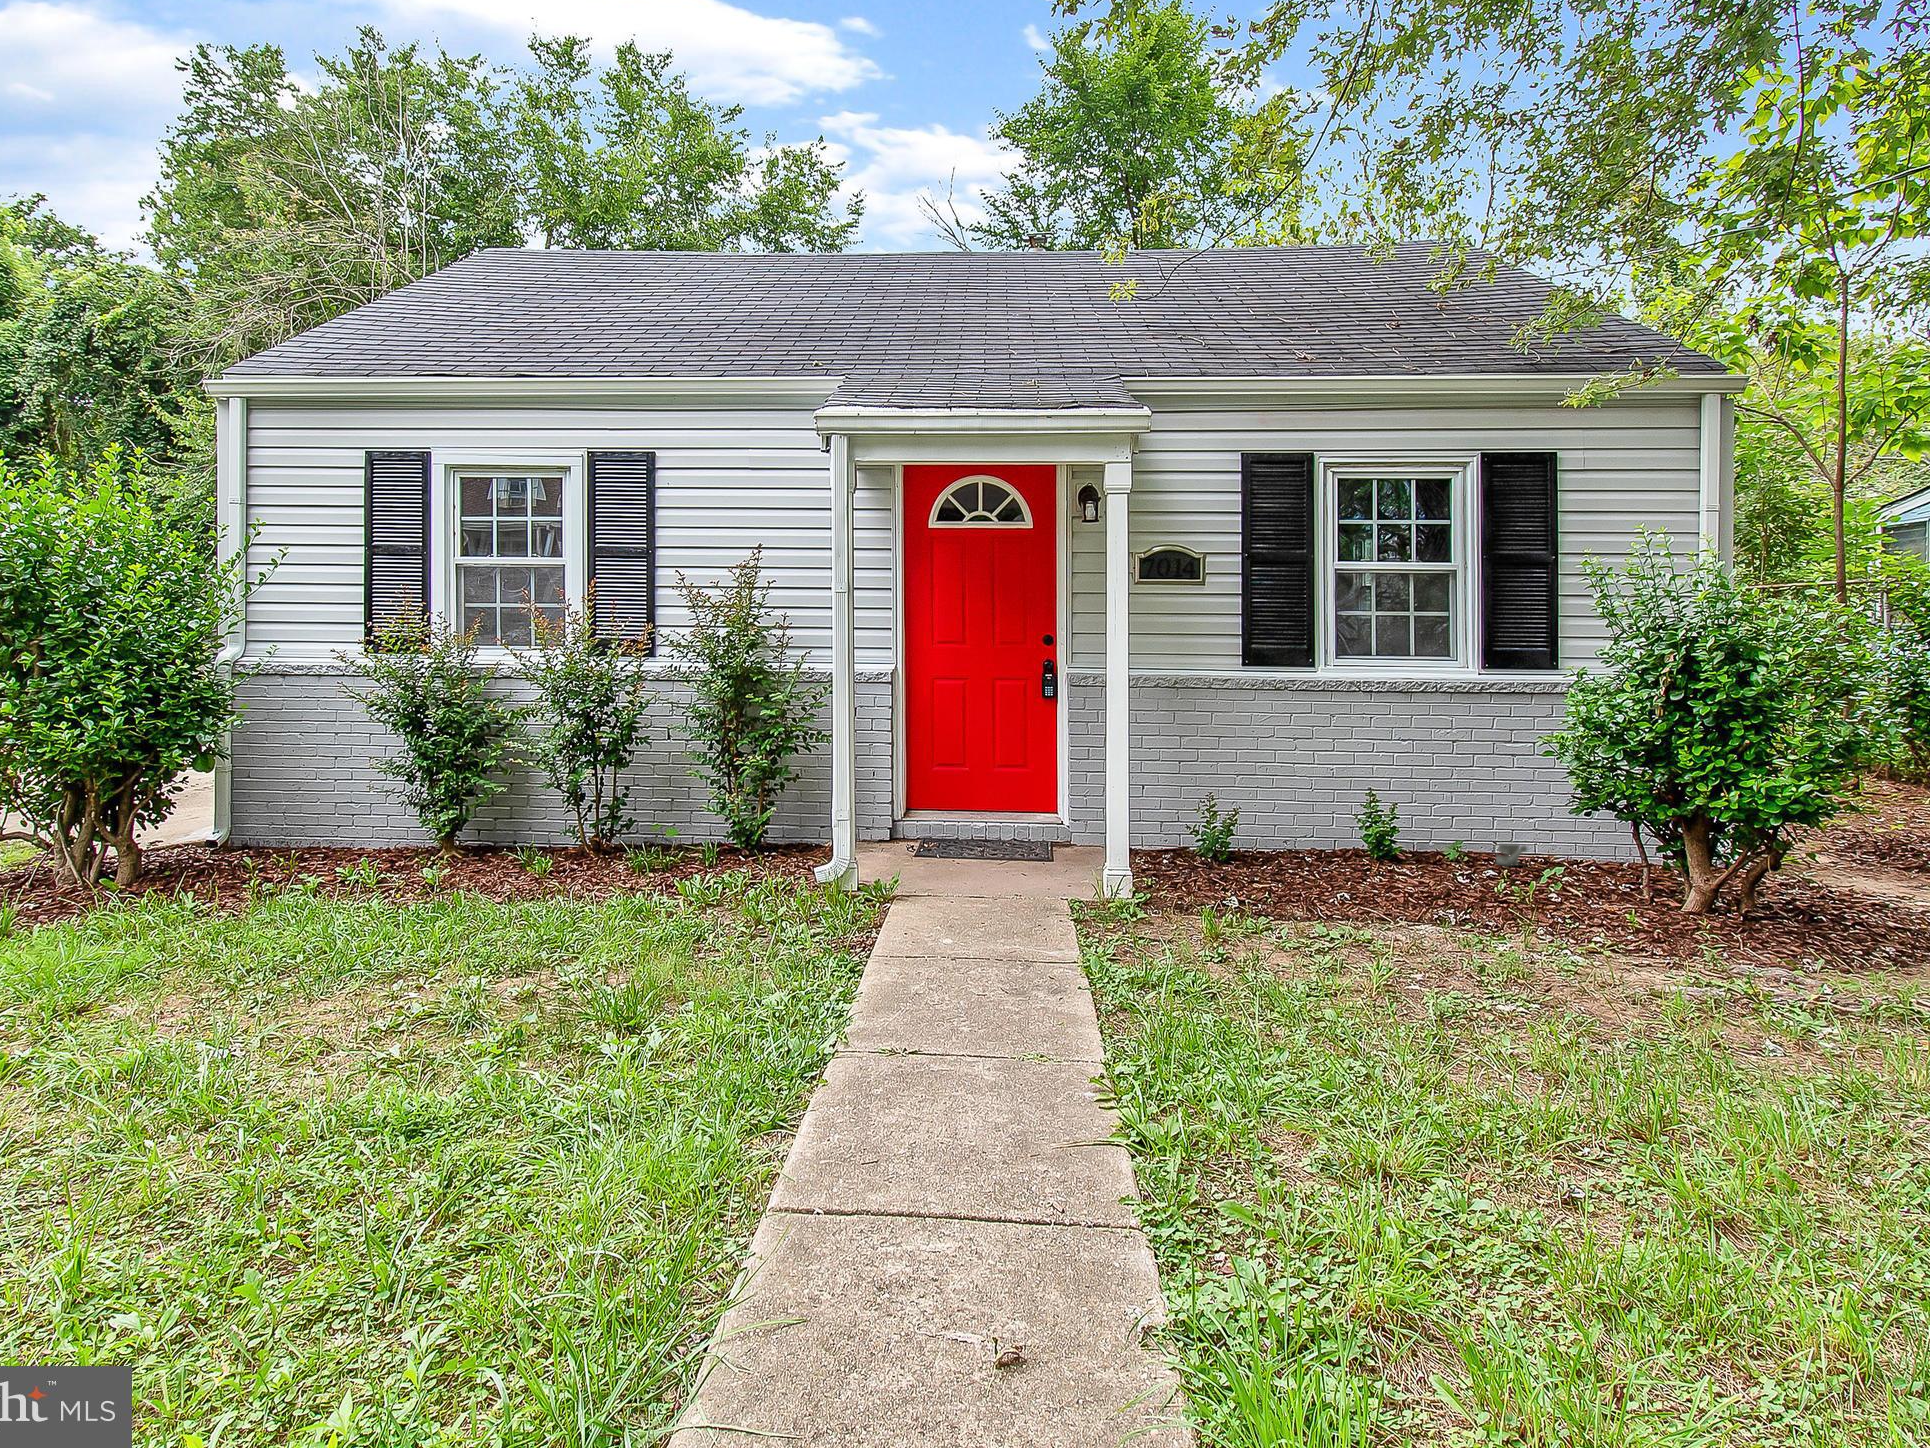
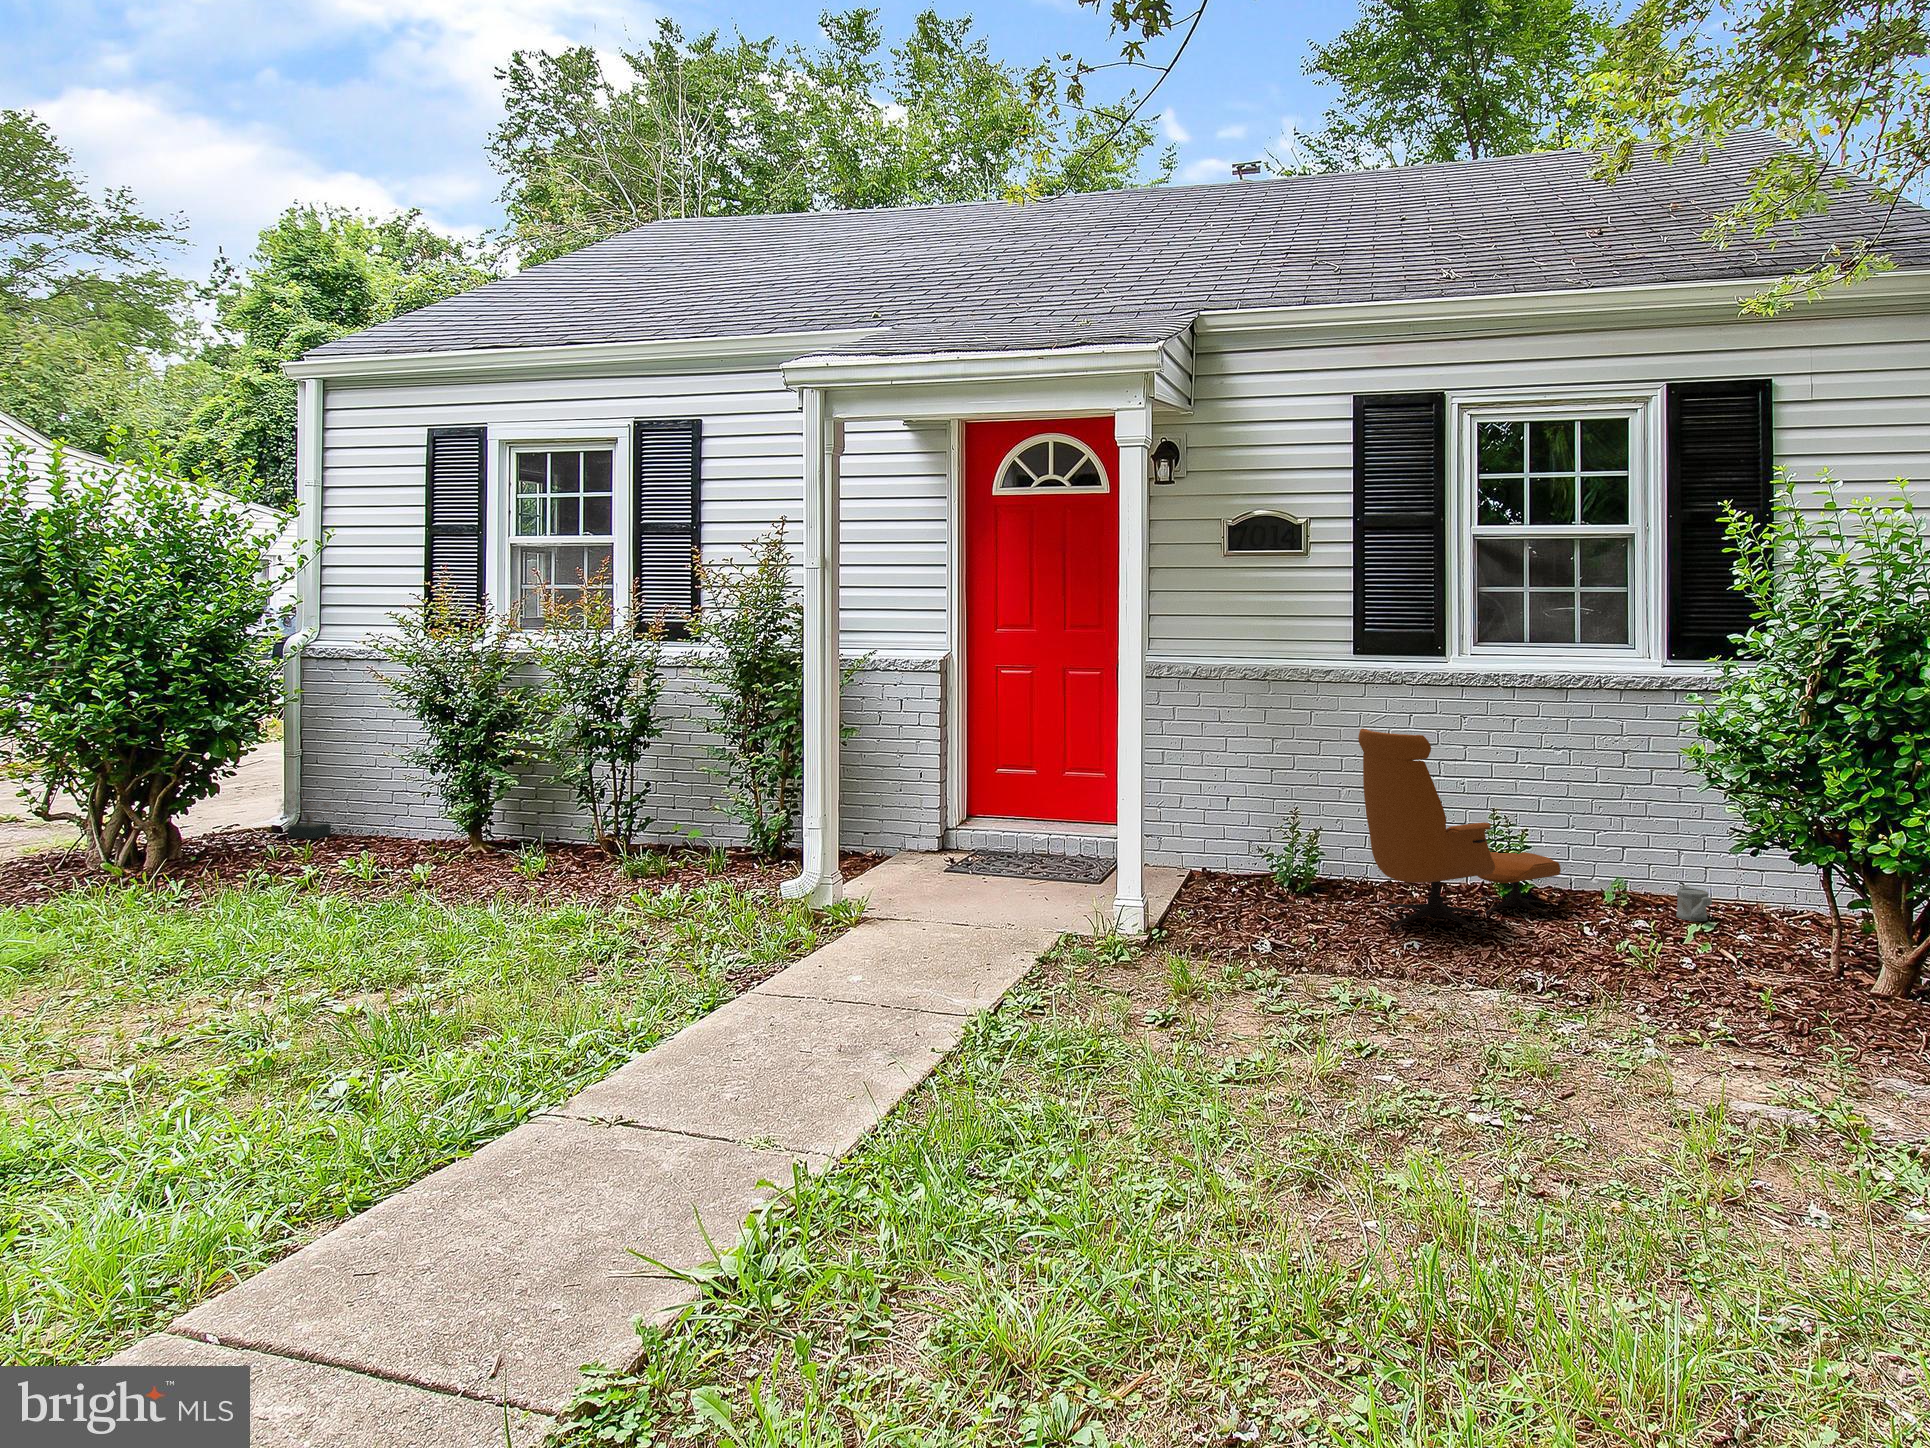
lounge chair: none [1277,721,1414,880] -> present [1358,729,1561,936]
decorative plant: none [198,809,261,857] -> present [280,791,335,839]

